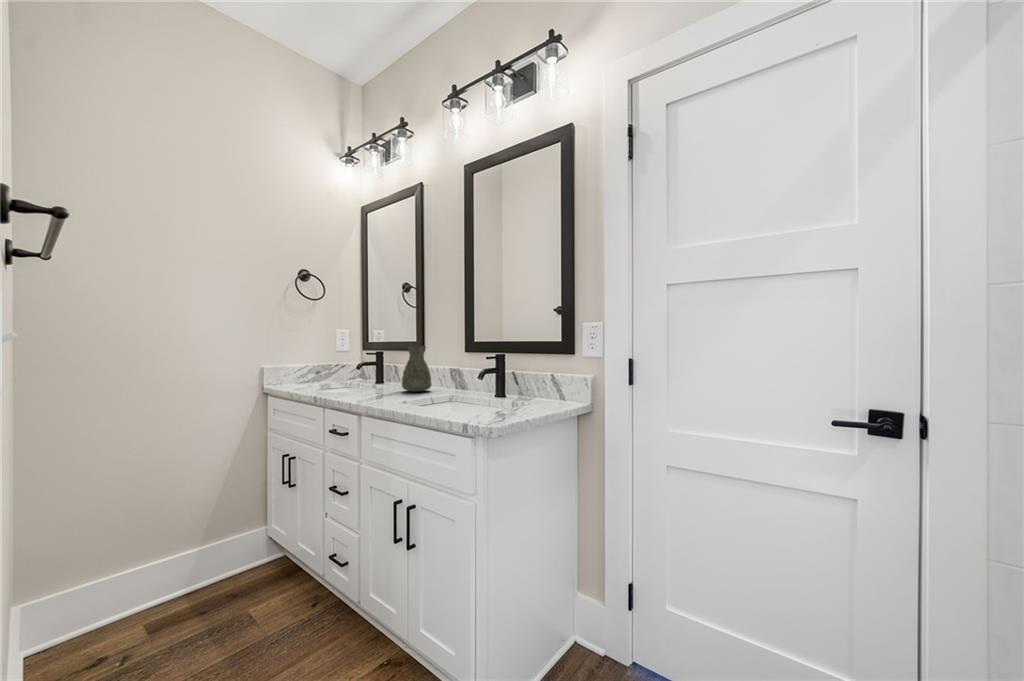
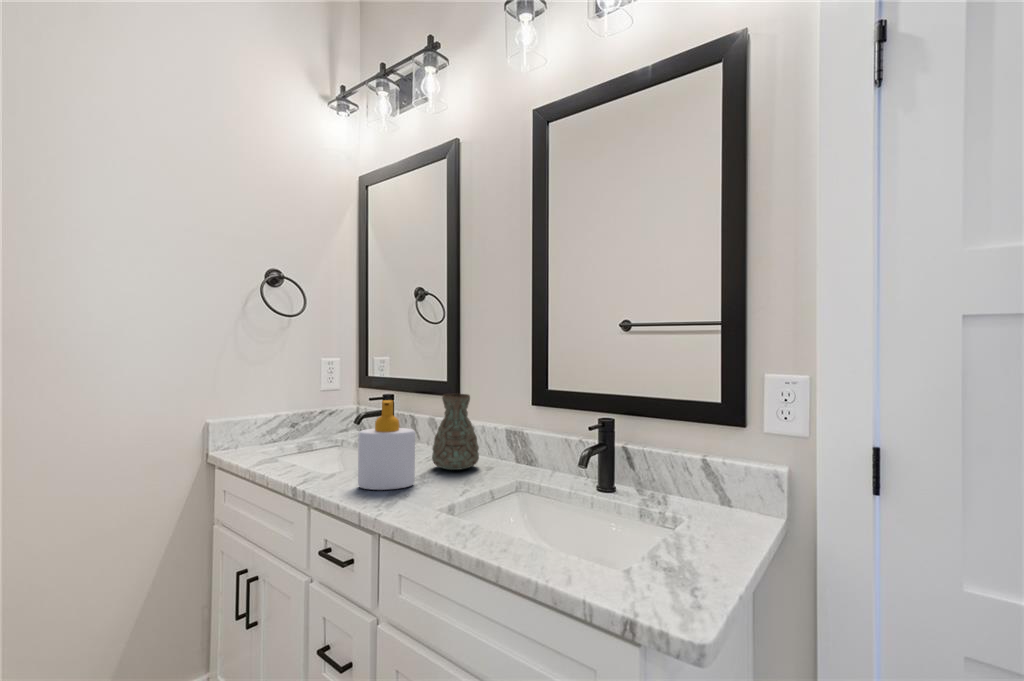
soap bottle: none [353,346,387,398] -> present [358,400,415,490]

